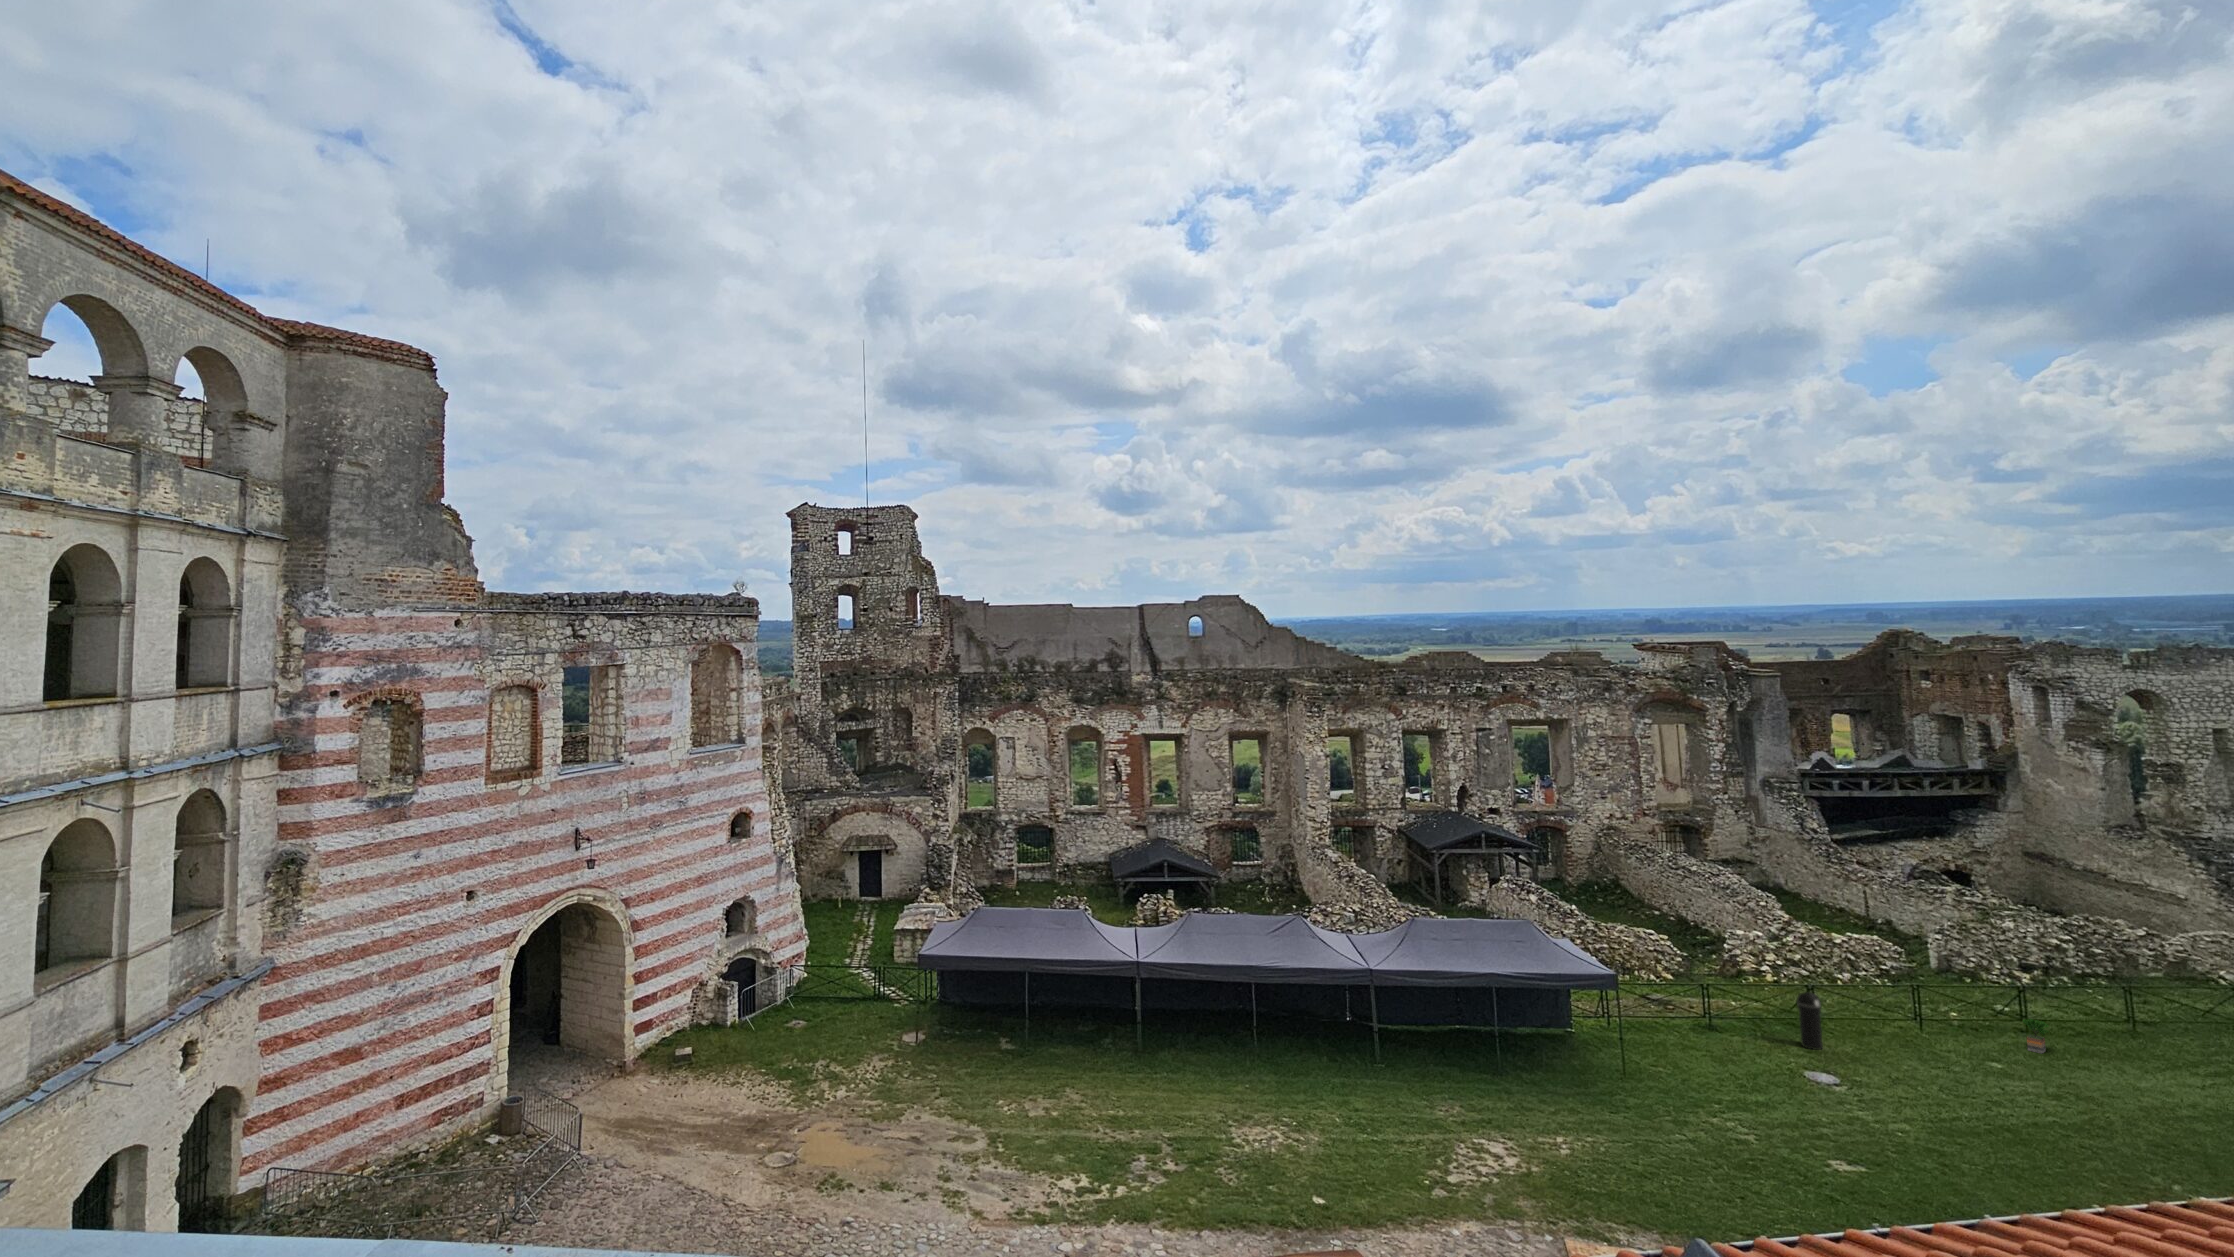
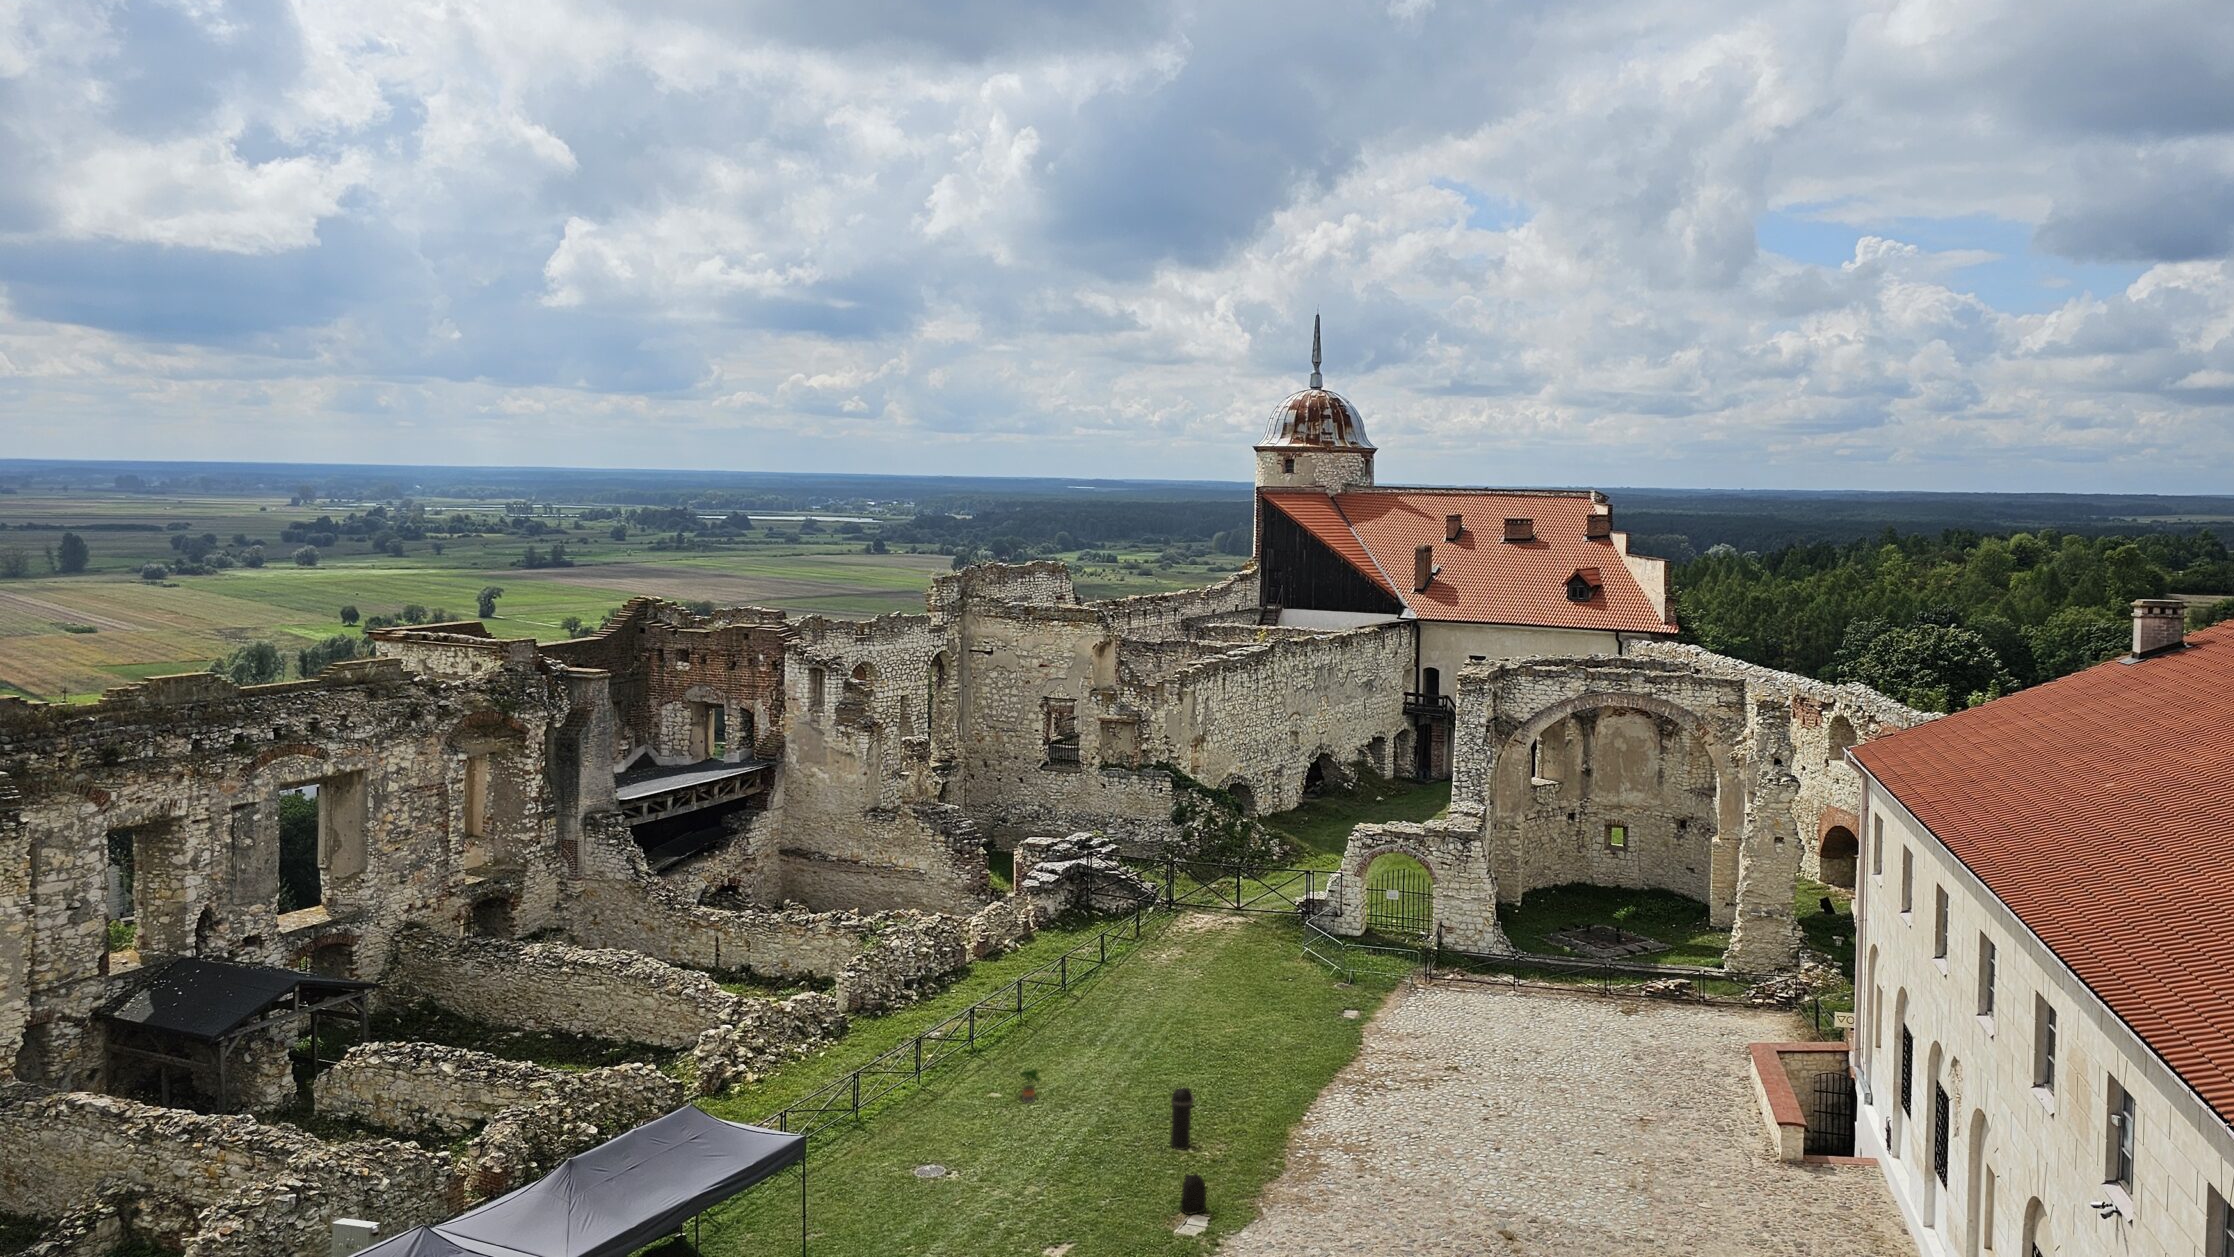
trash can: present [1797,992,1823,1050] -> present [1170,1088,1194,1150]
backpack: none [2091,1125,2129,1173] -> present [1181,1173,1206,1214]

